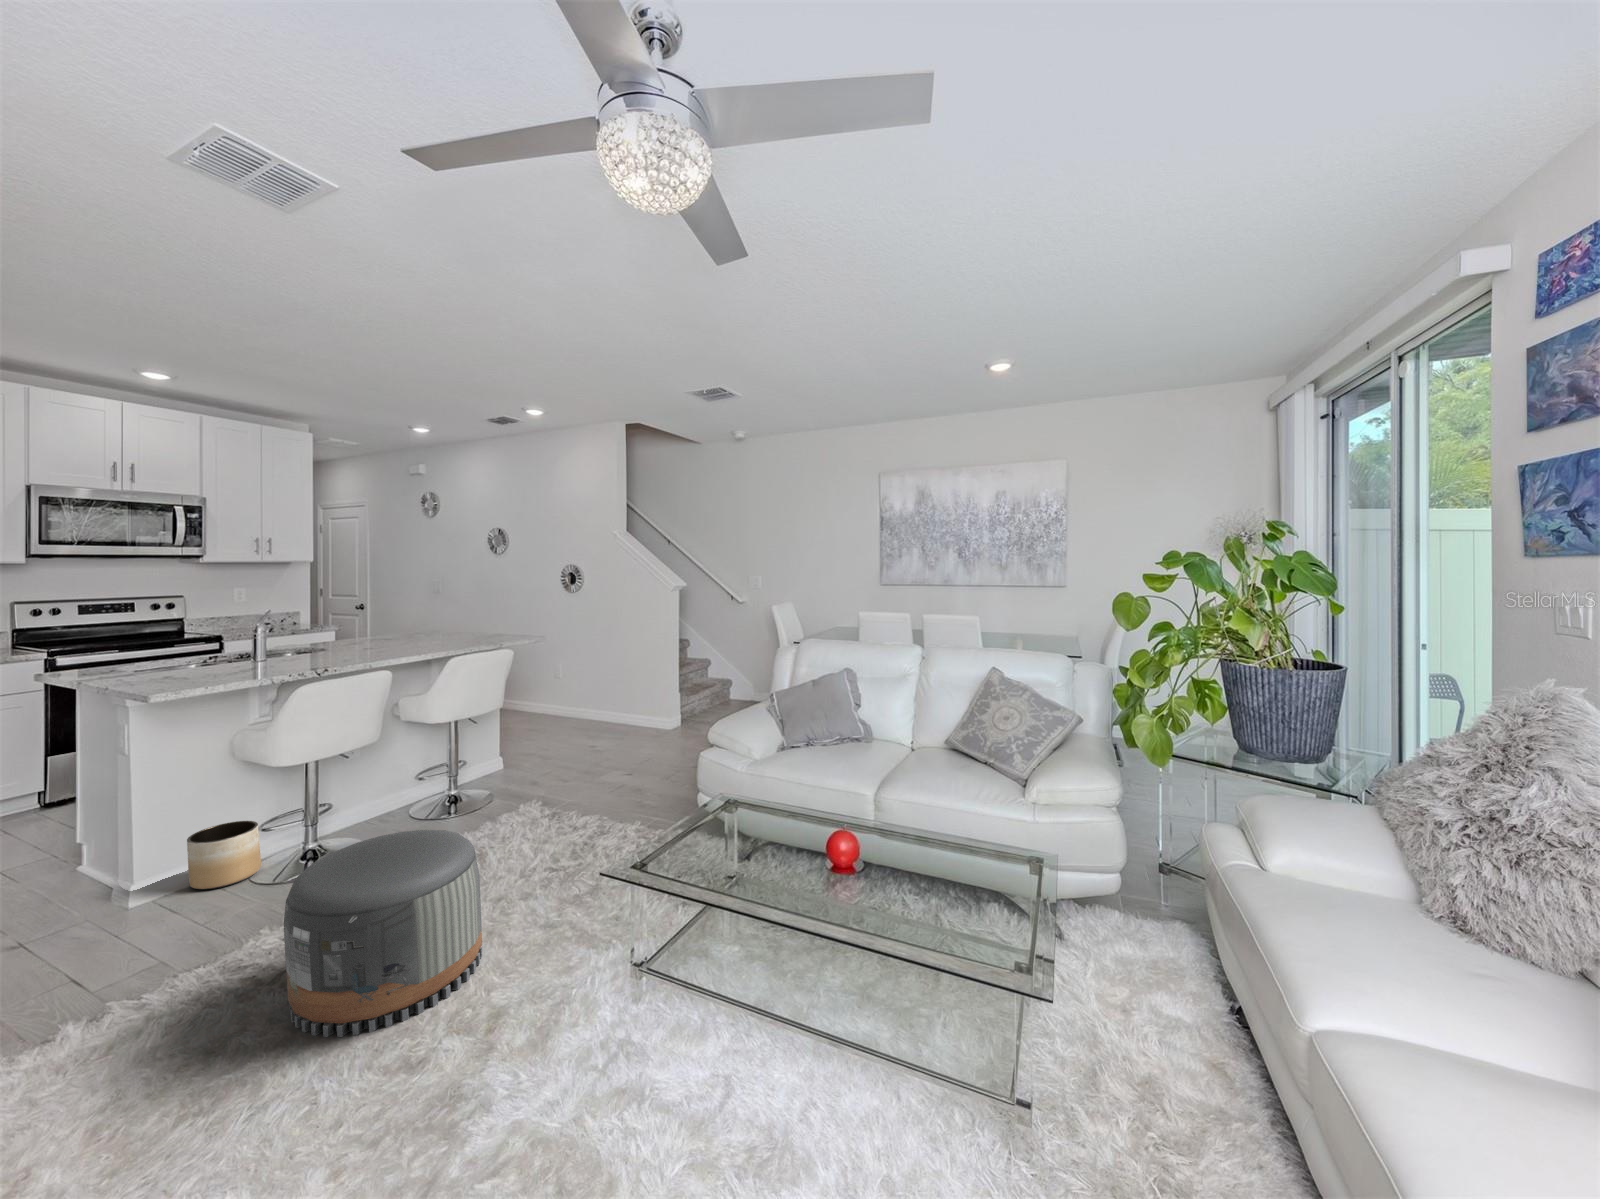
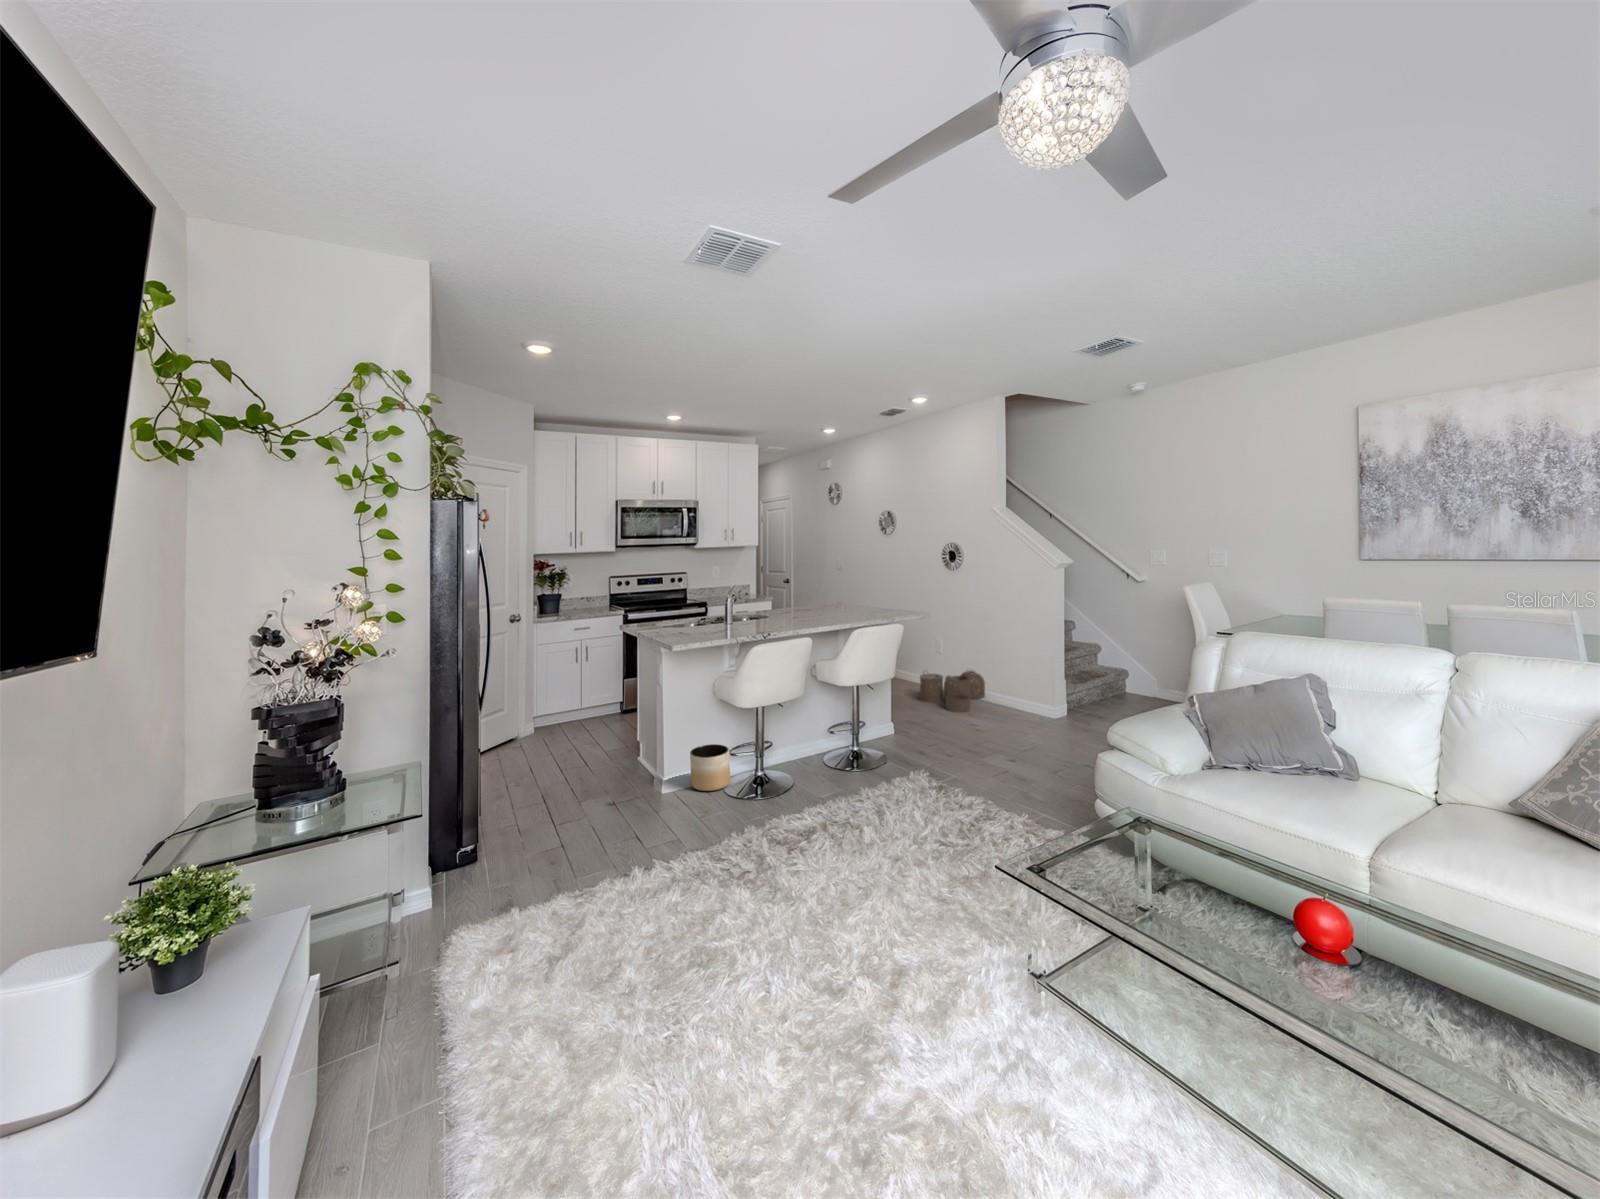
woven basket: none [534,692,606,739] -> present [920,670,985,713]
pouf: present [284,830,482,1037] -> none [746,782,884,948]

